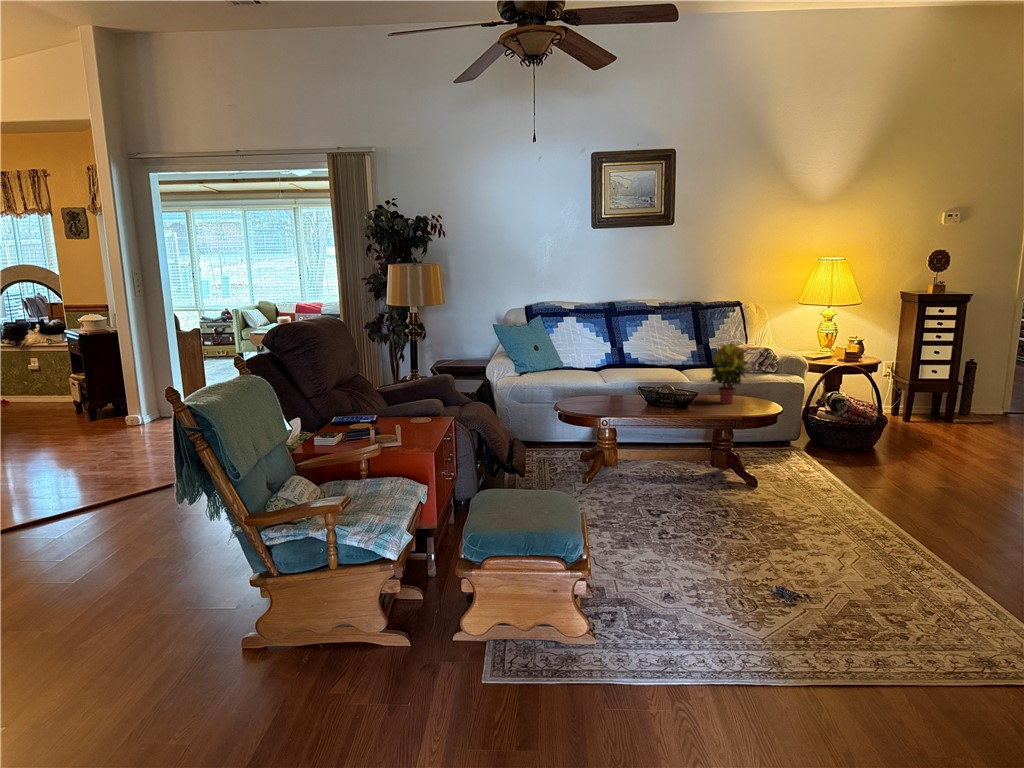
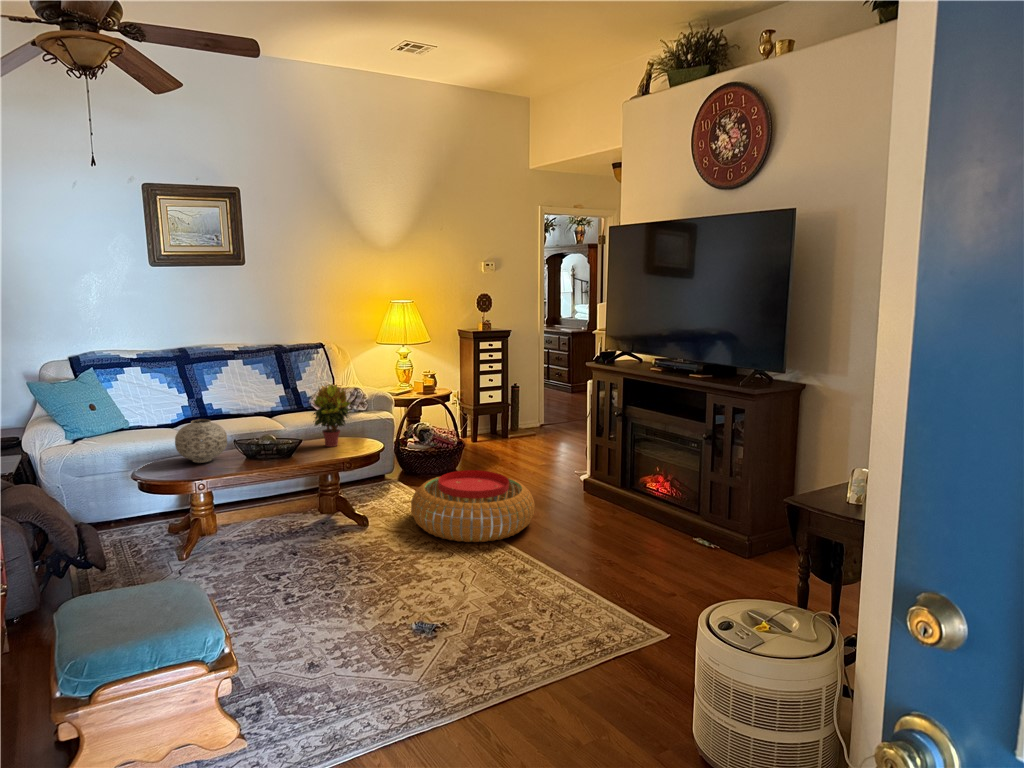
vase: none [590,367,631,405] -> present [175,419,227,463]
pouf: none [803,446,964,530] -> present [411,470,535,542]

